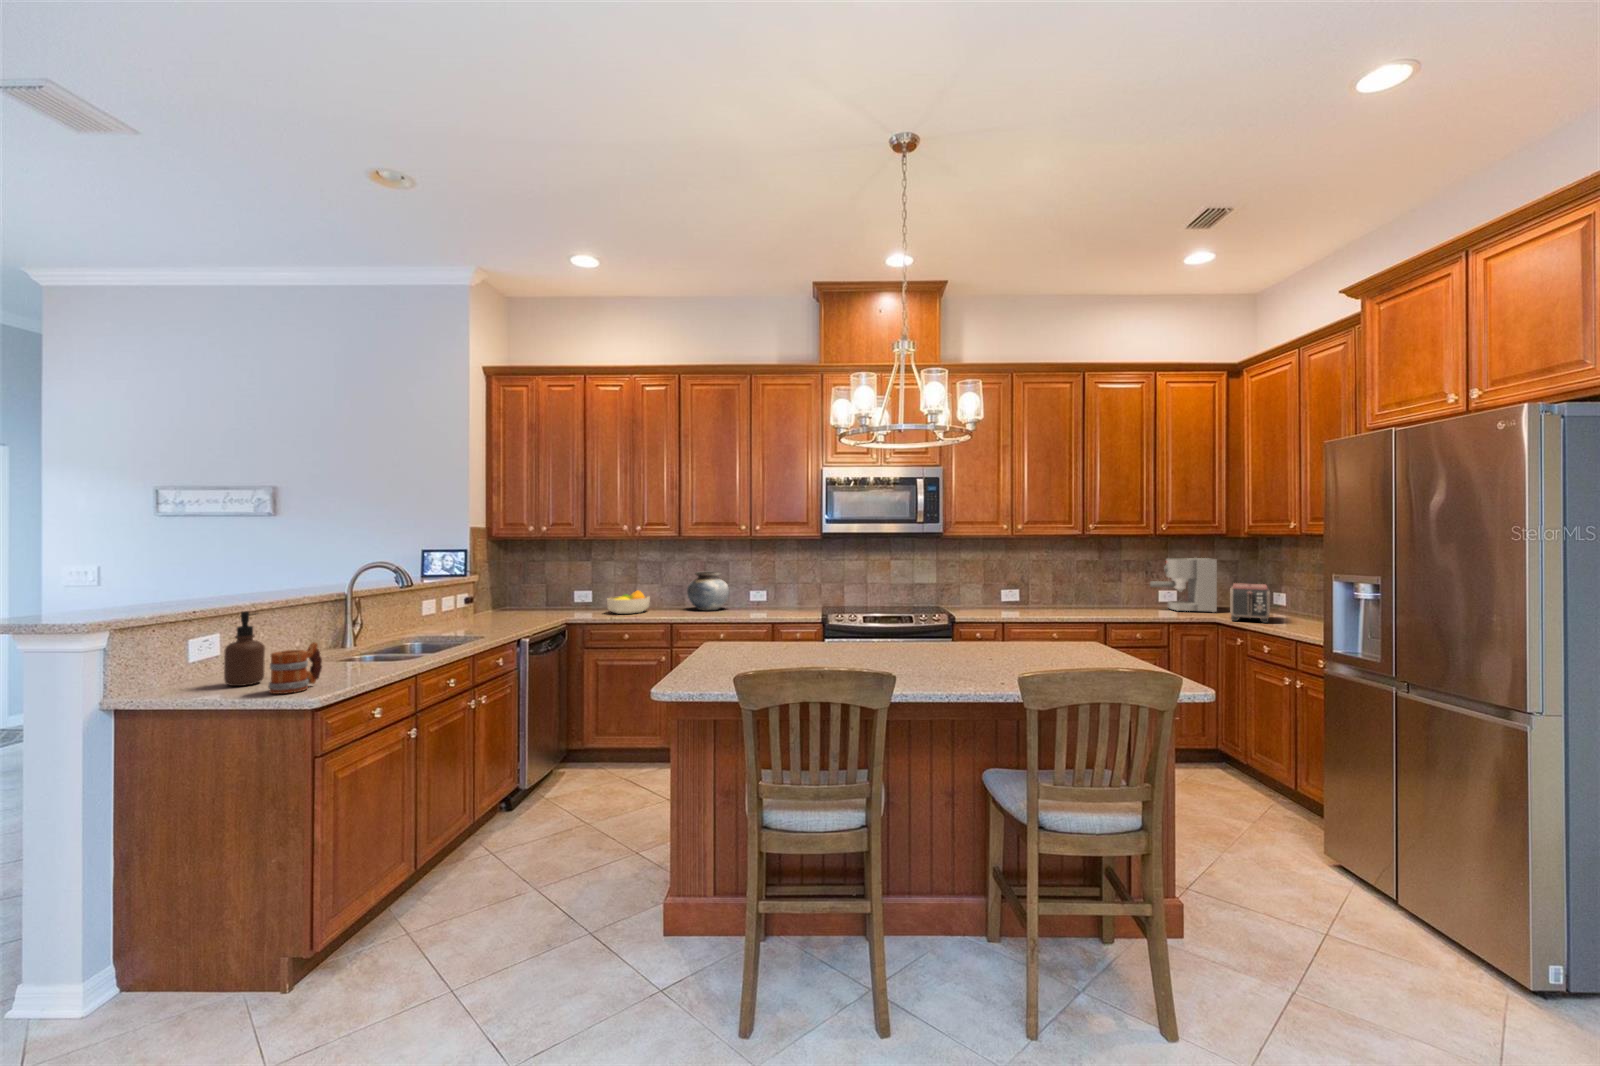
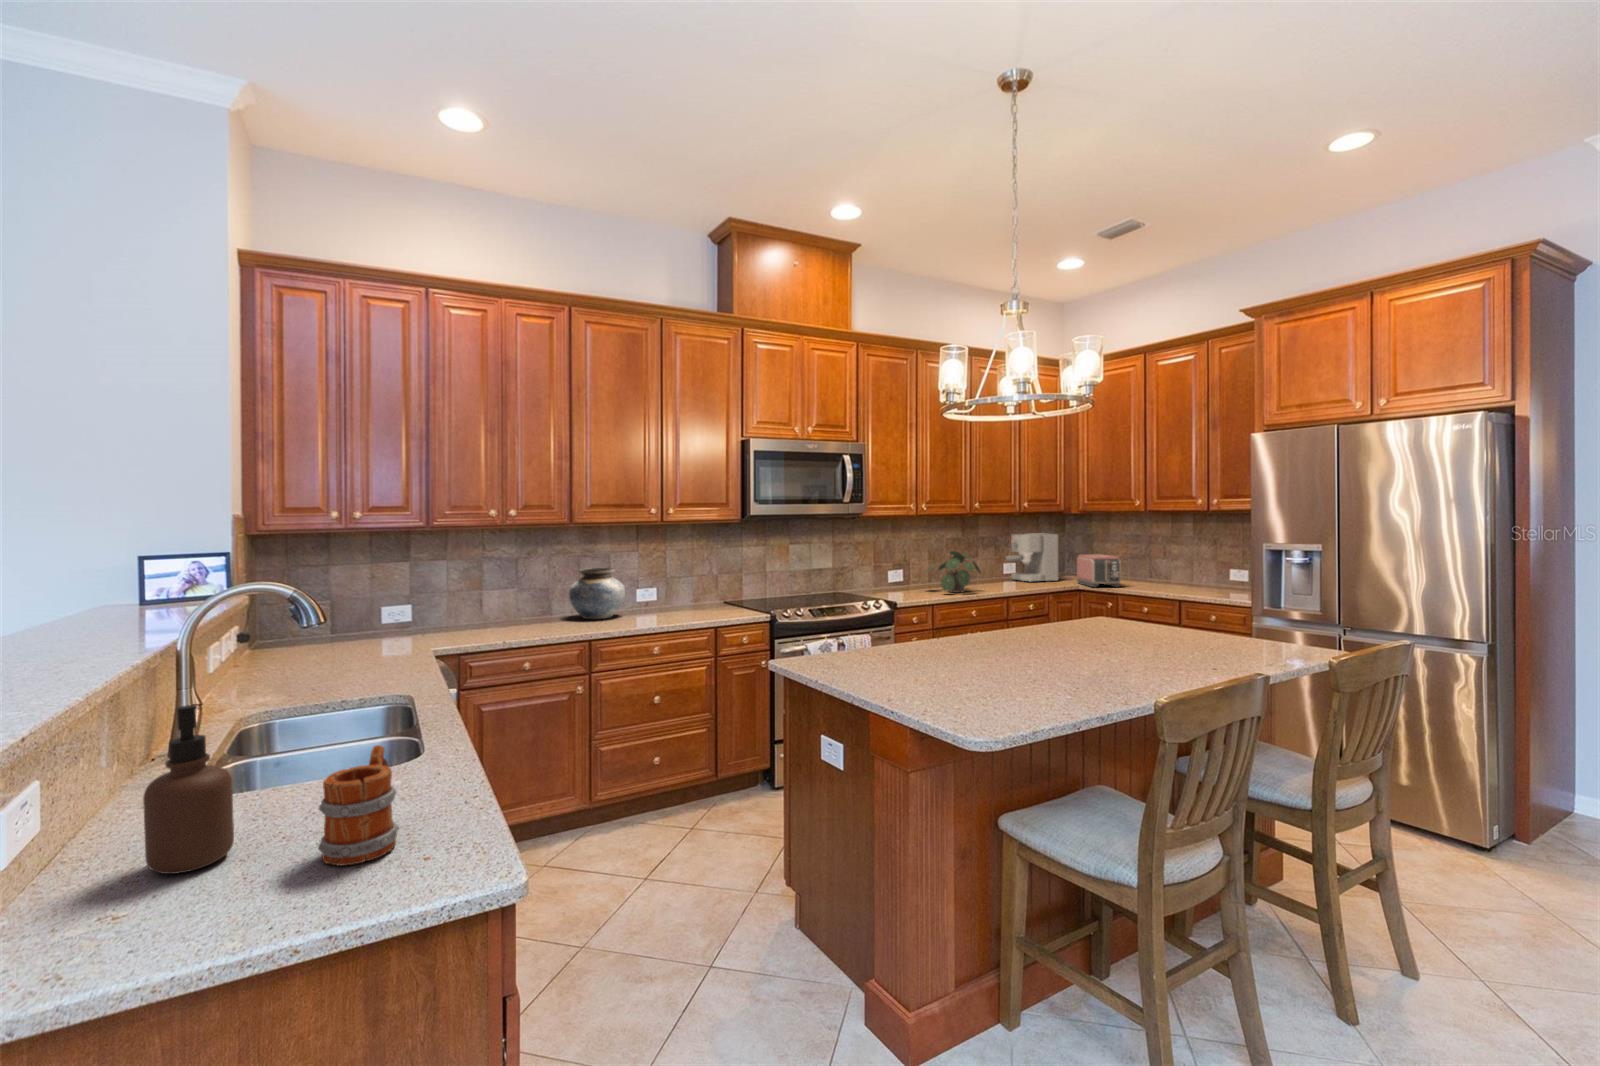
potted plant: none [1025,572,1085,615] -> present [926,551,981,593]
fruit bowl: present [607,591,650,614] -> none [470,599,530,635]

